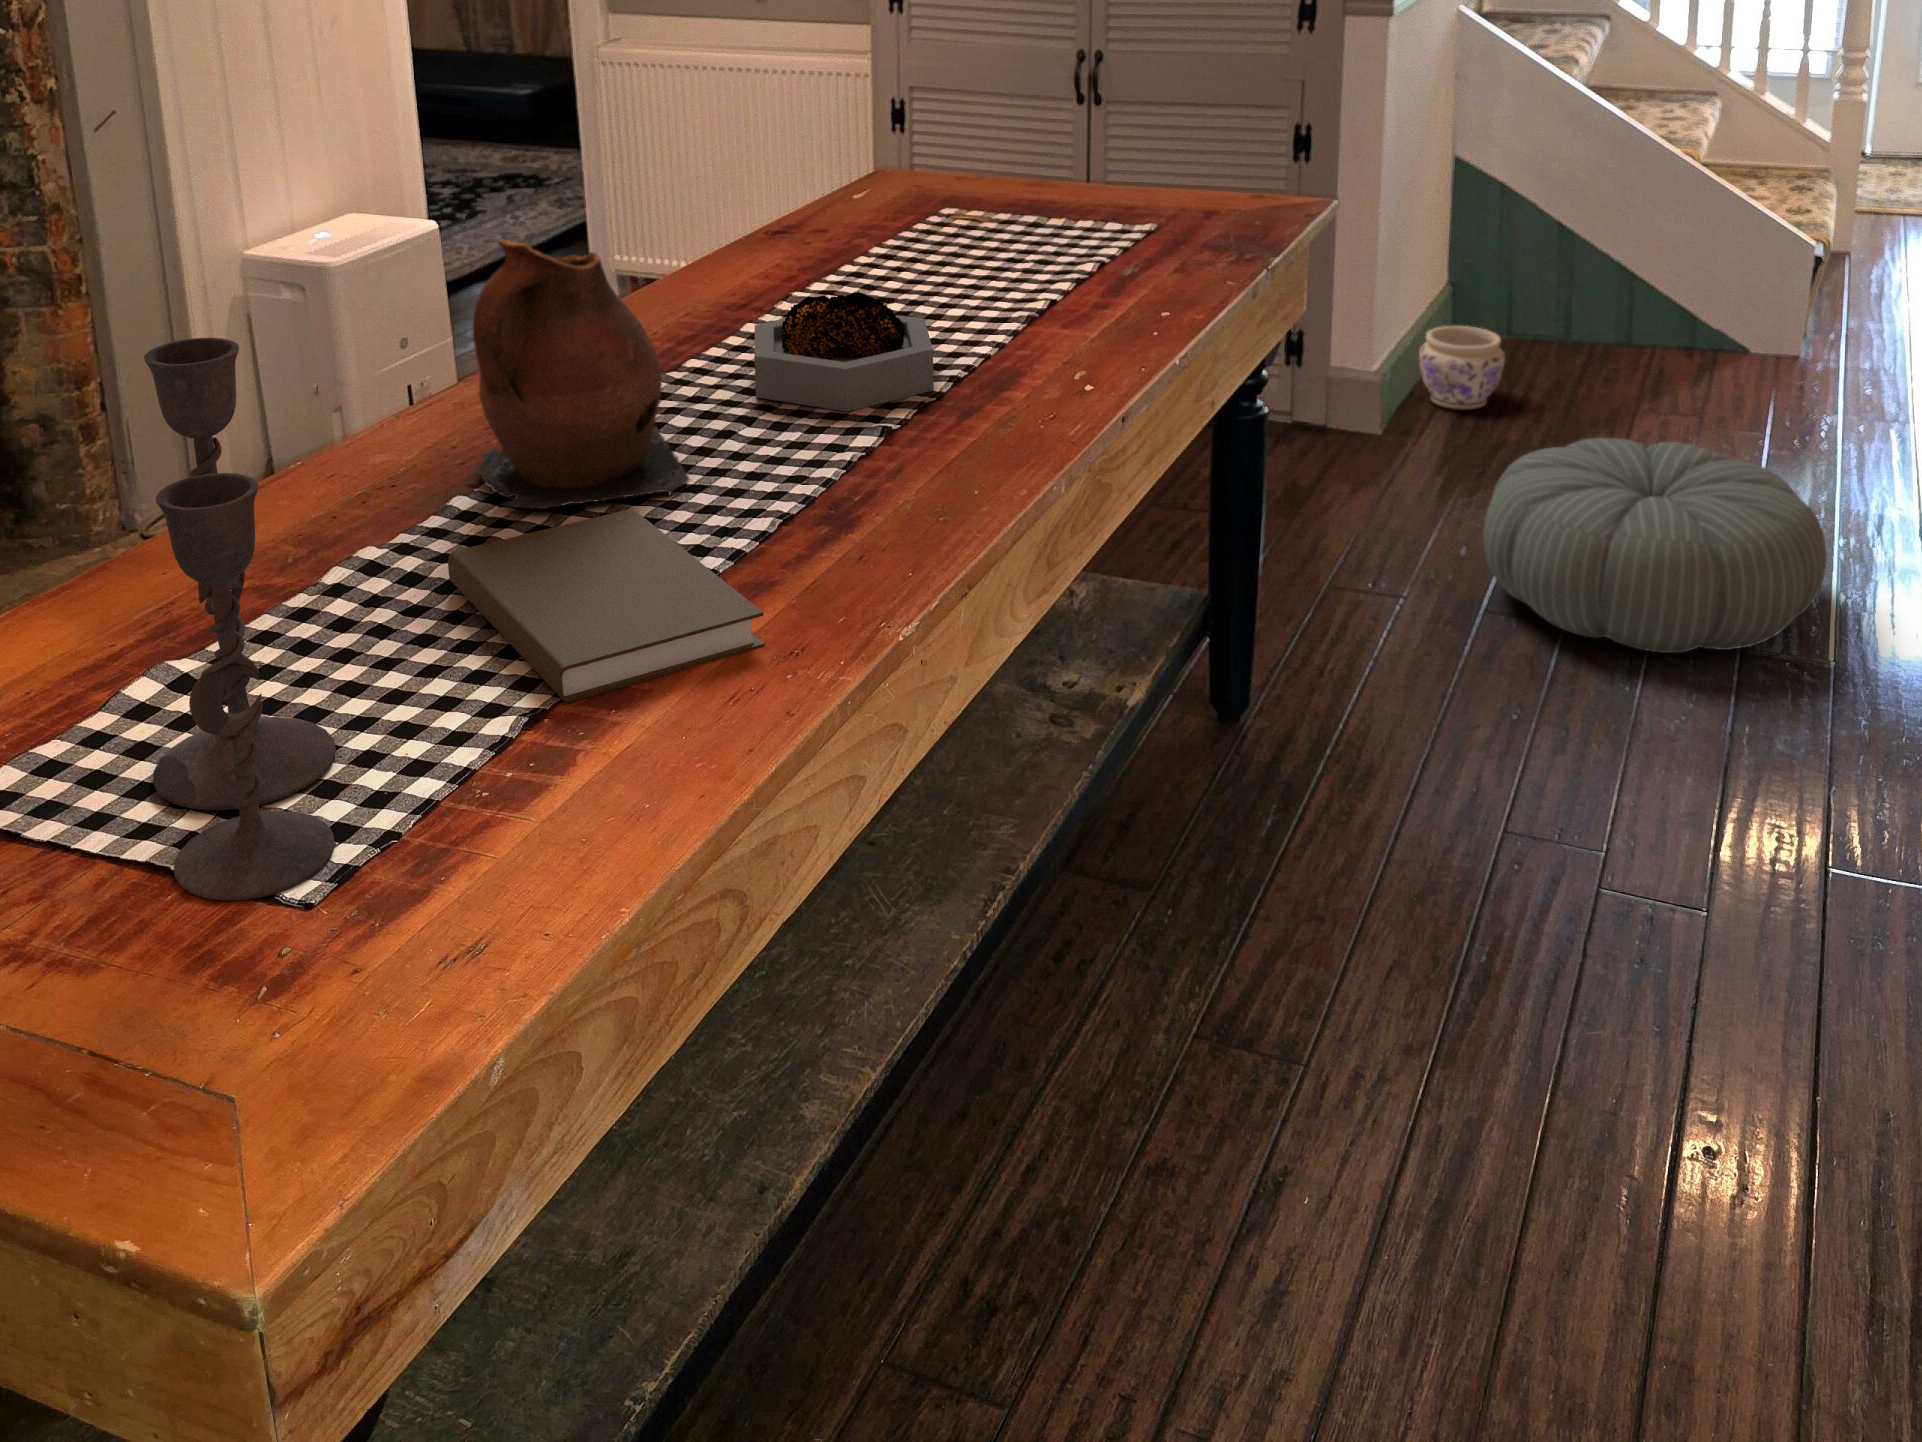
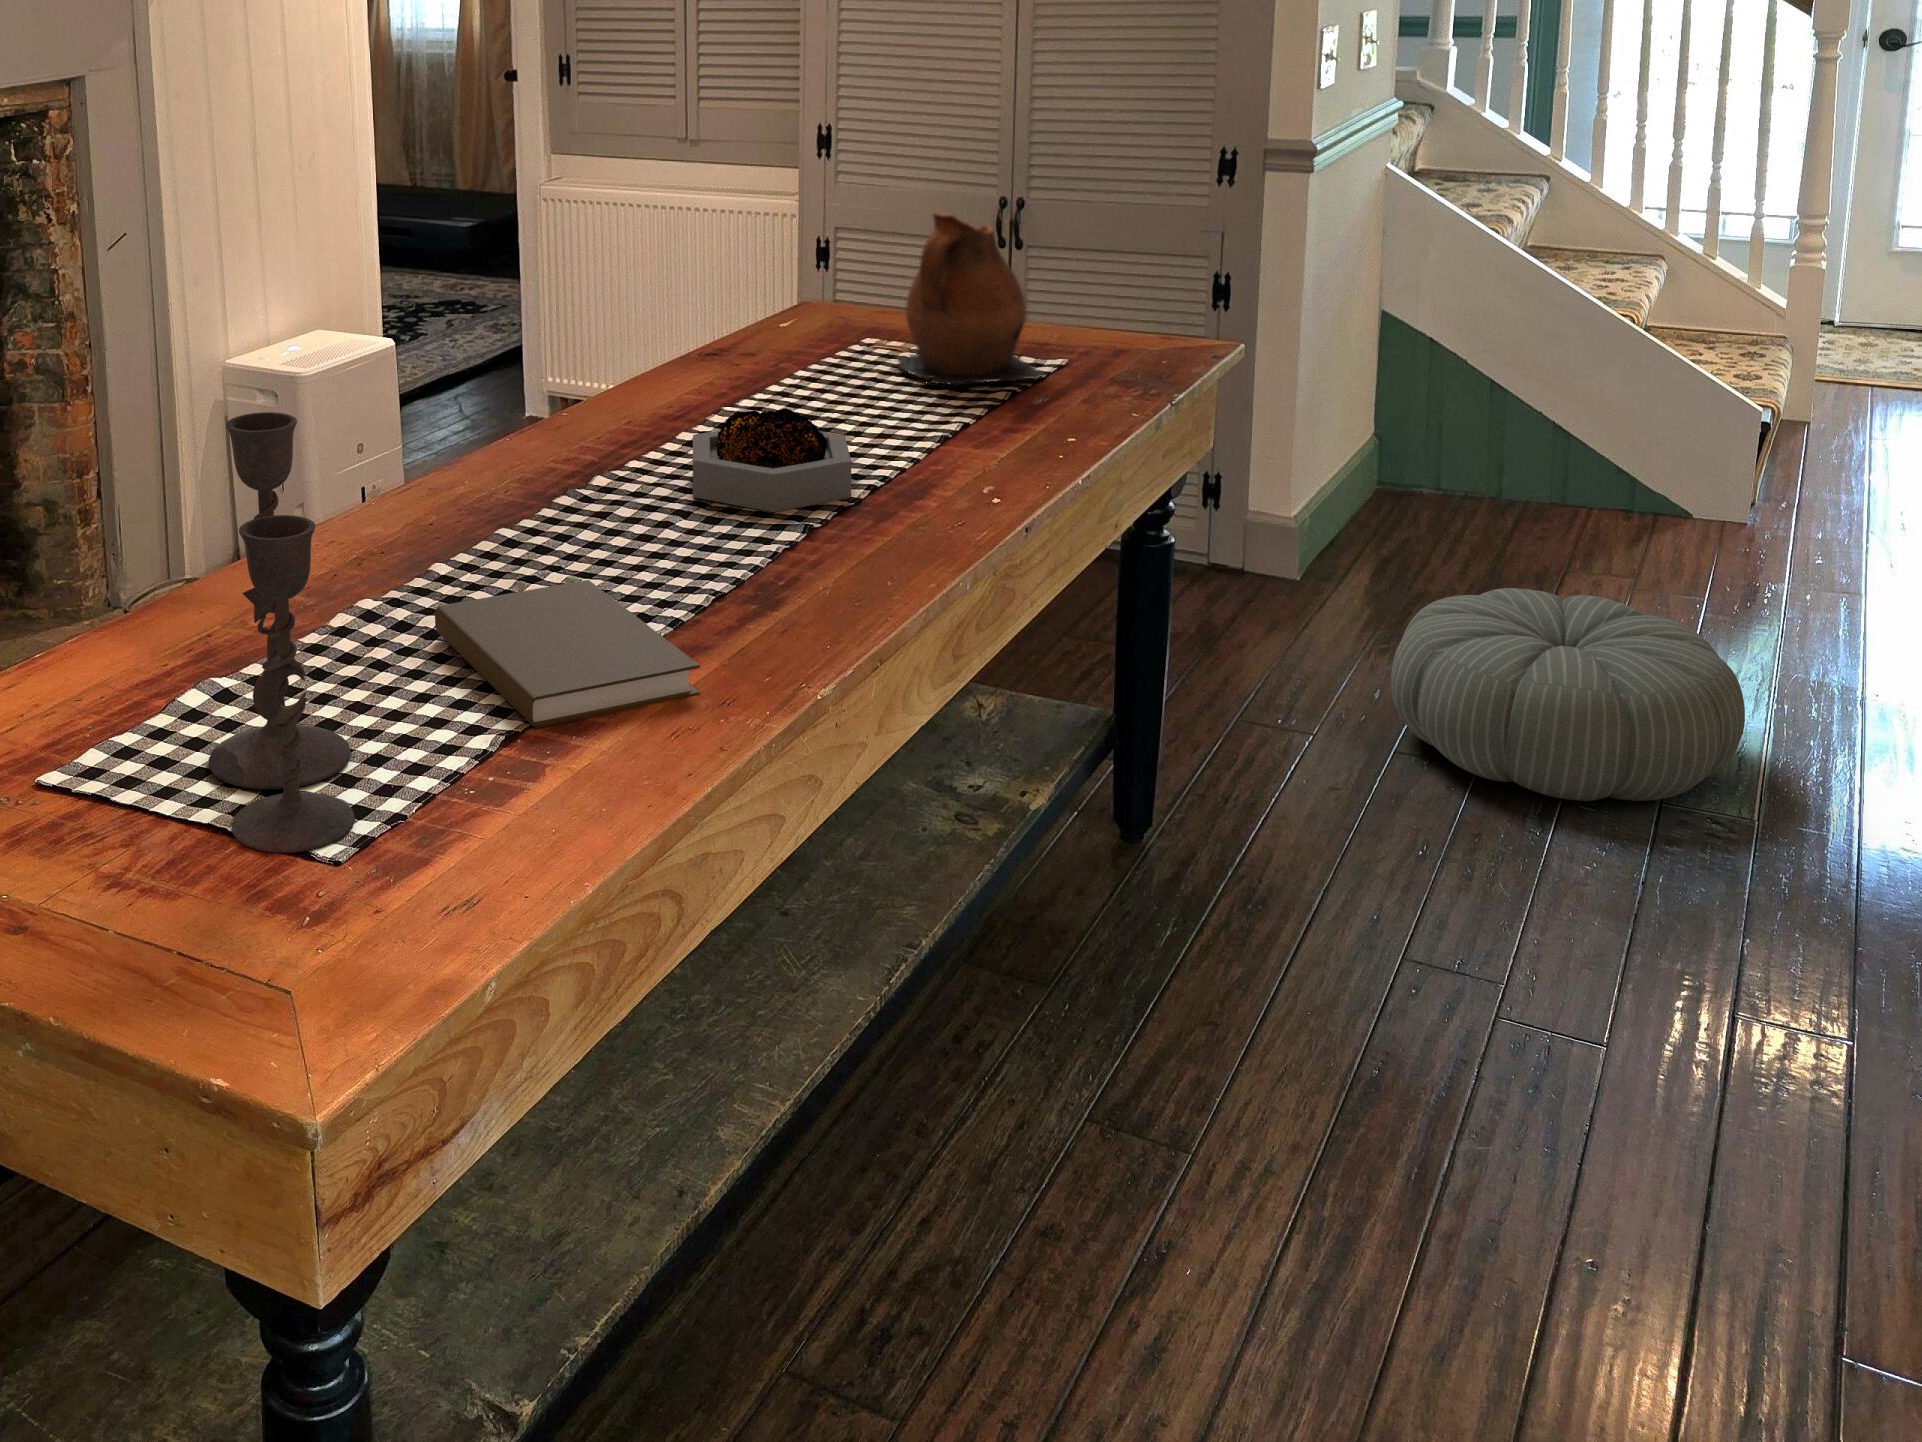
ceramic pitcher: present [471,239,690,509] -> present [890,213,1044,384]
planter: present [1419,326,1505,410] -> none [1339,477,1427,561]

